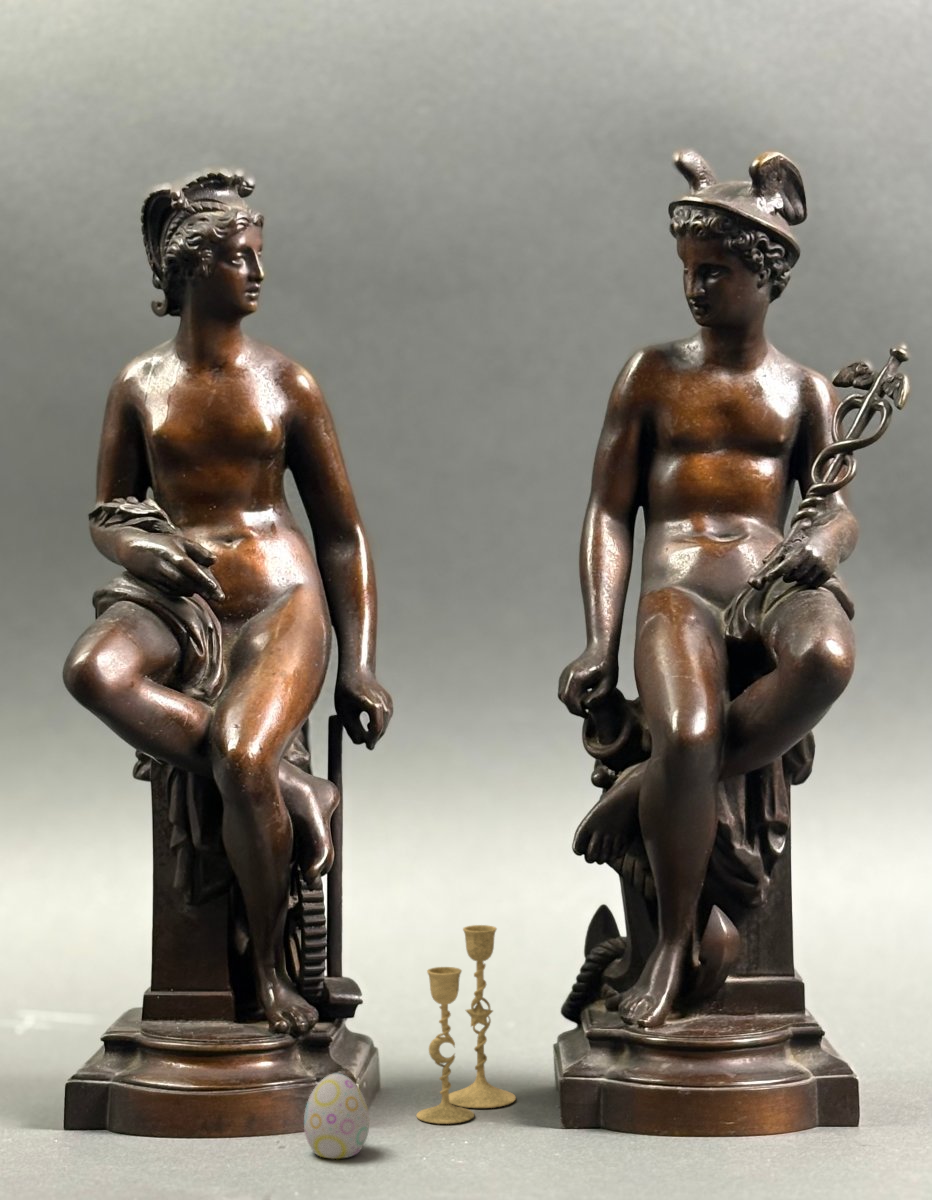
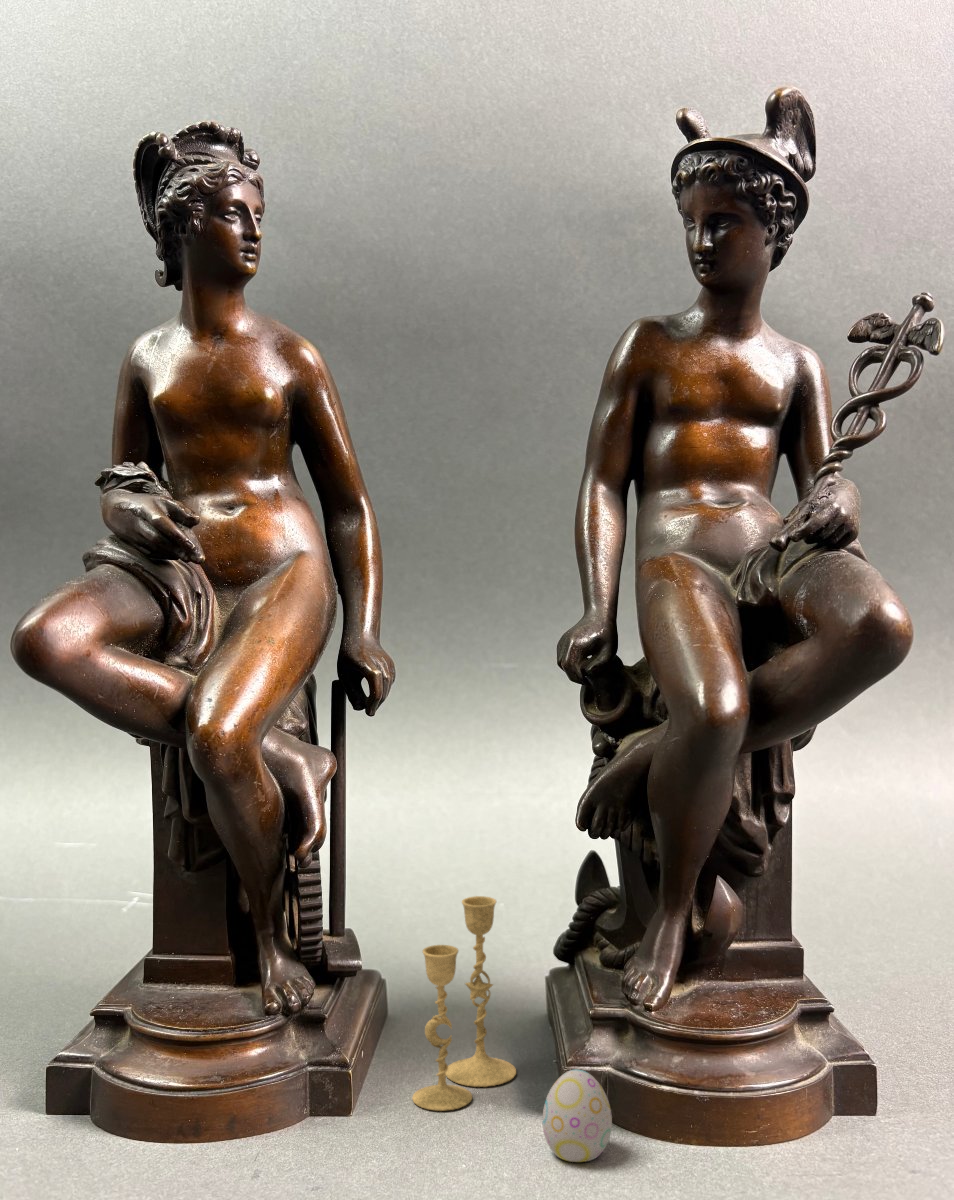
decorative egg: present [304,1073,369,1159] -> present [543,1069,612,1162]

